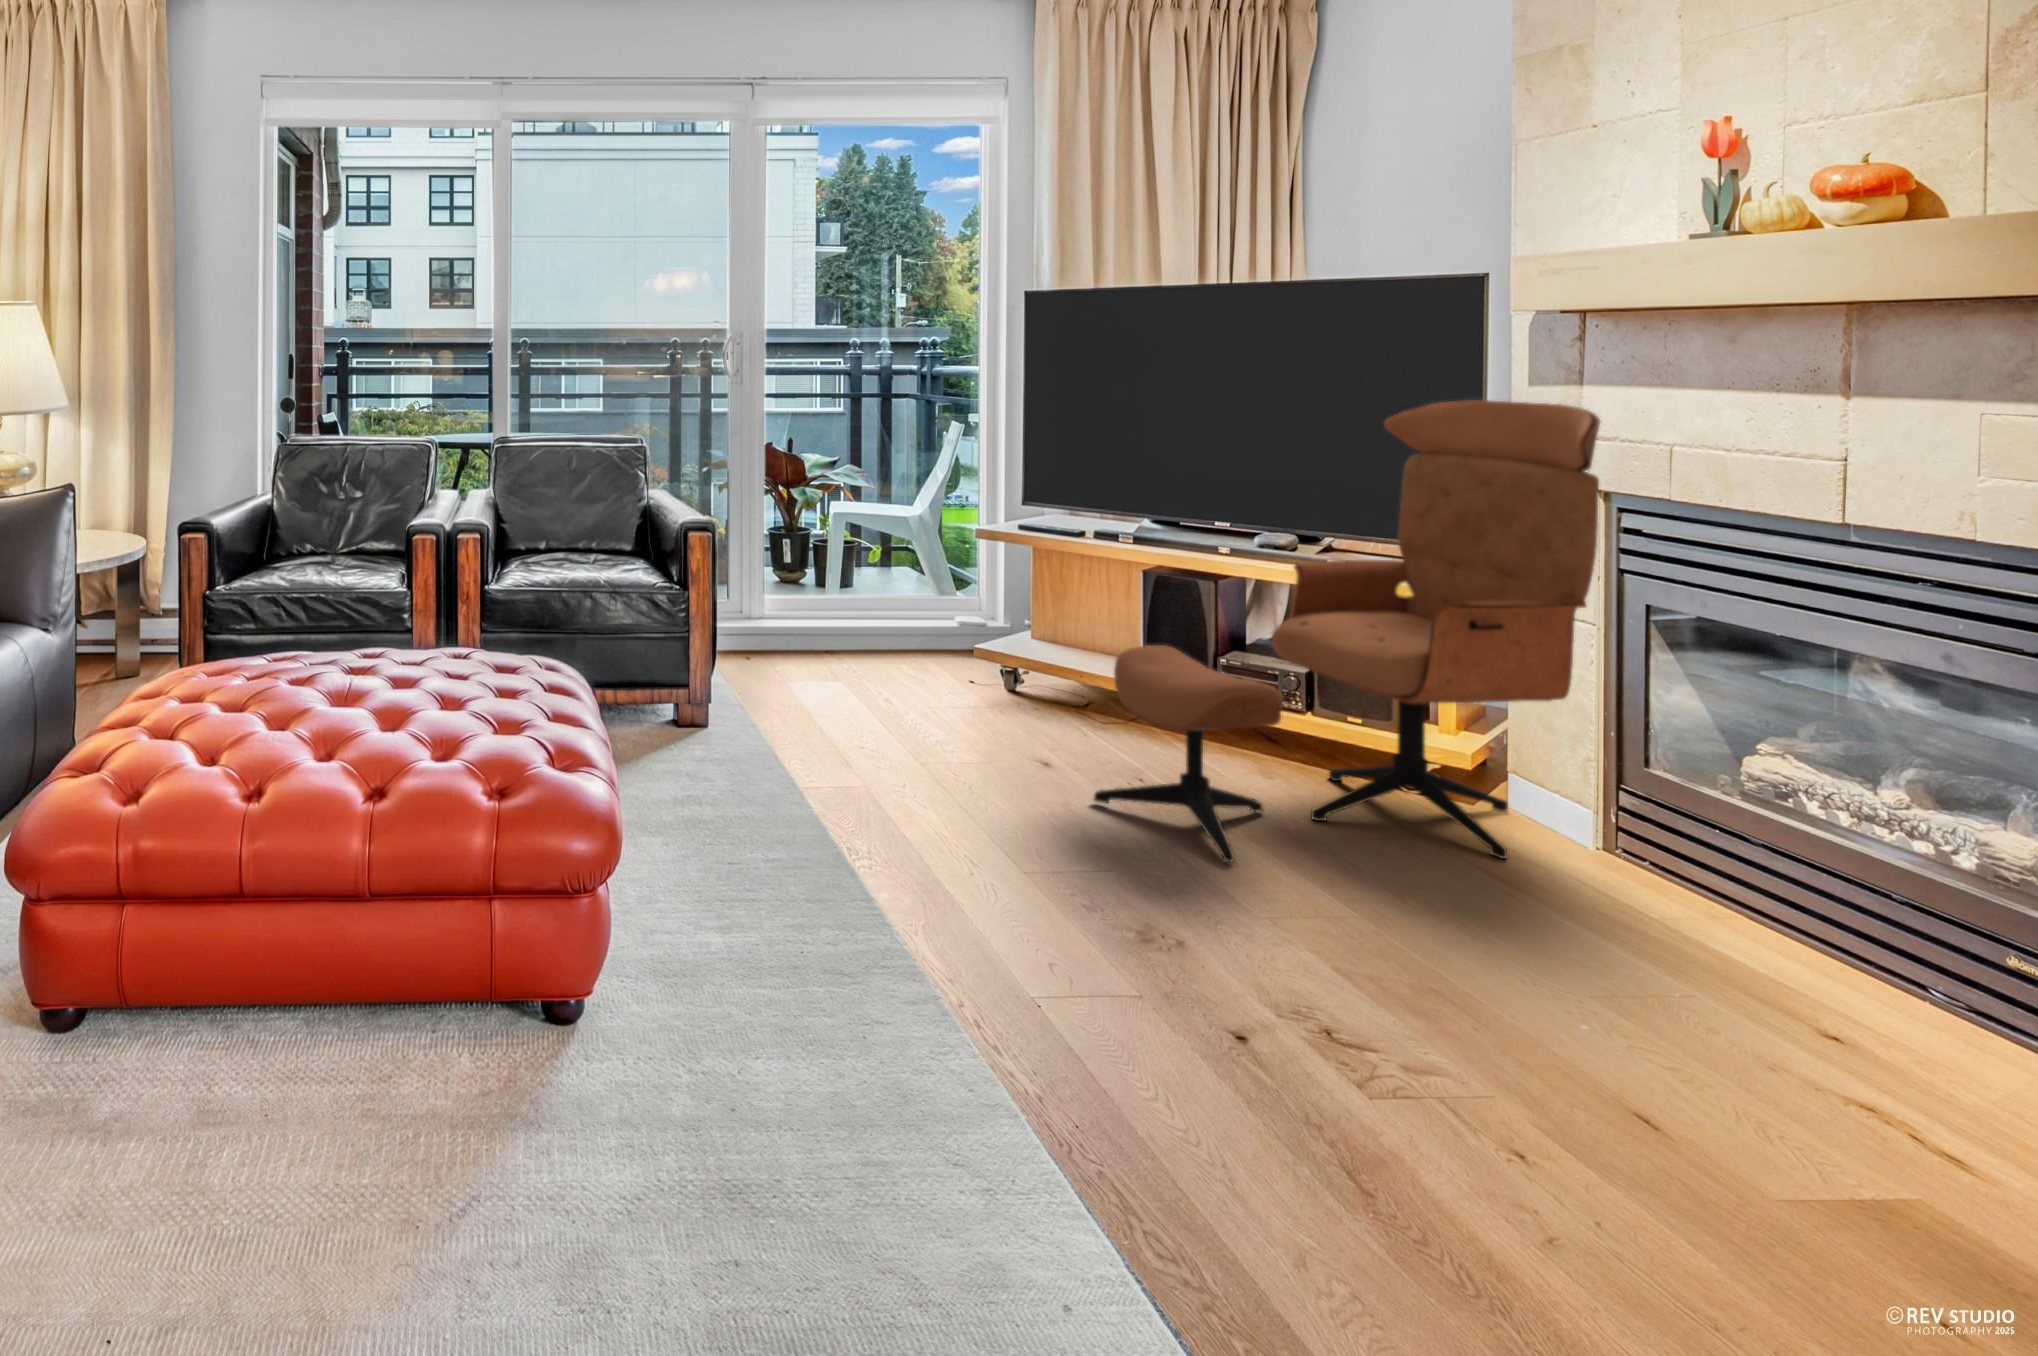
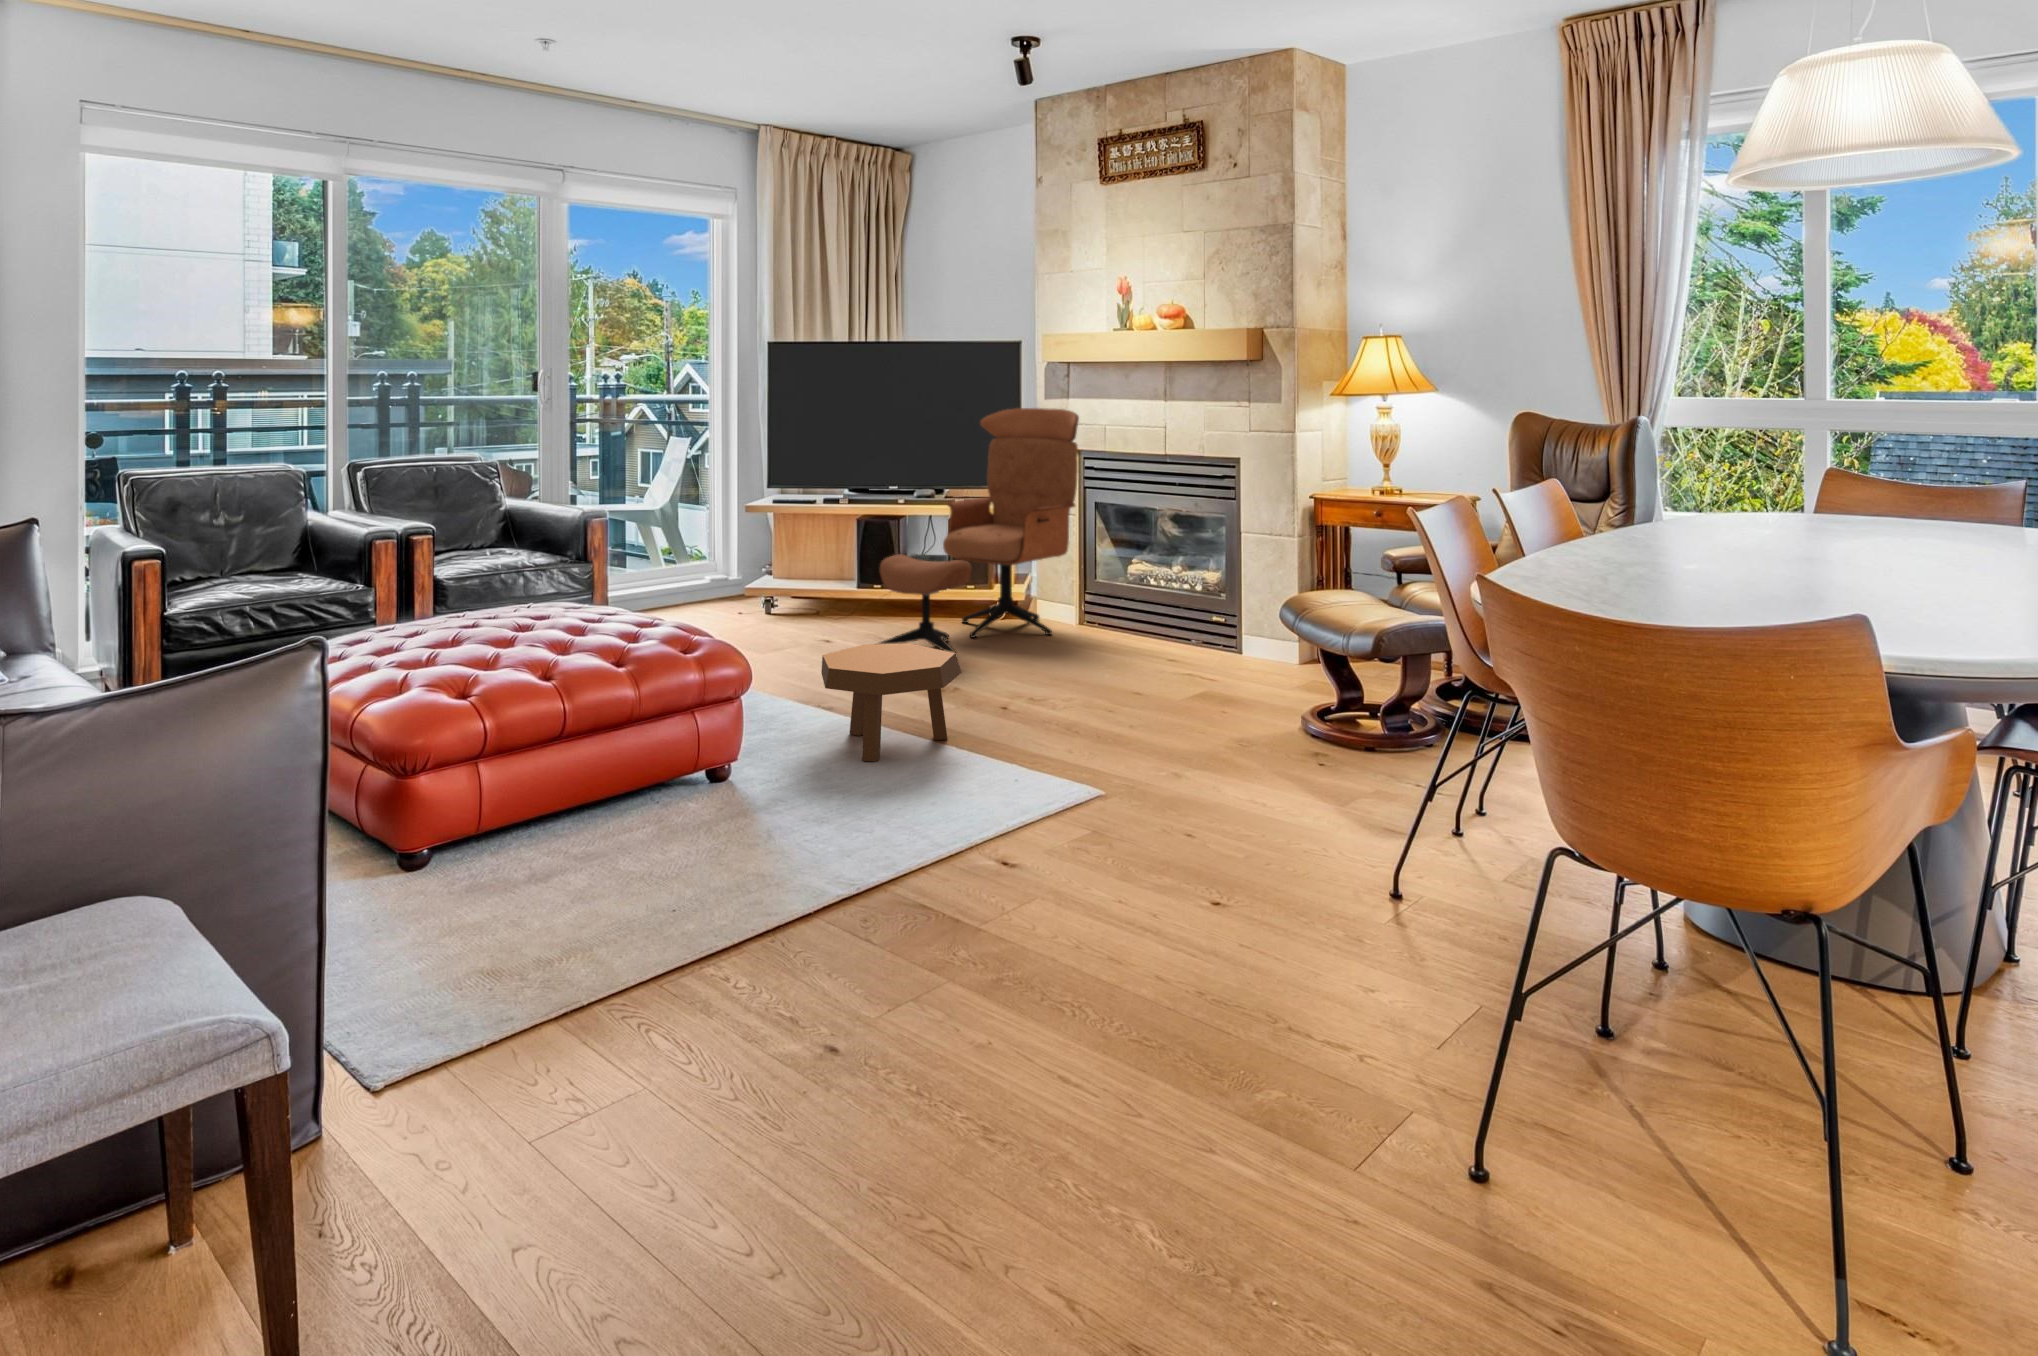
footstool: none [745,828,1036,1087] -> present [821,643,962,762]

